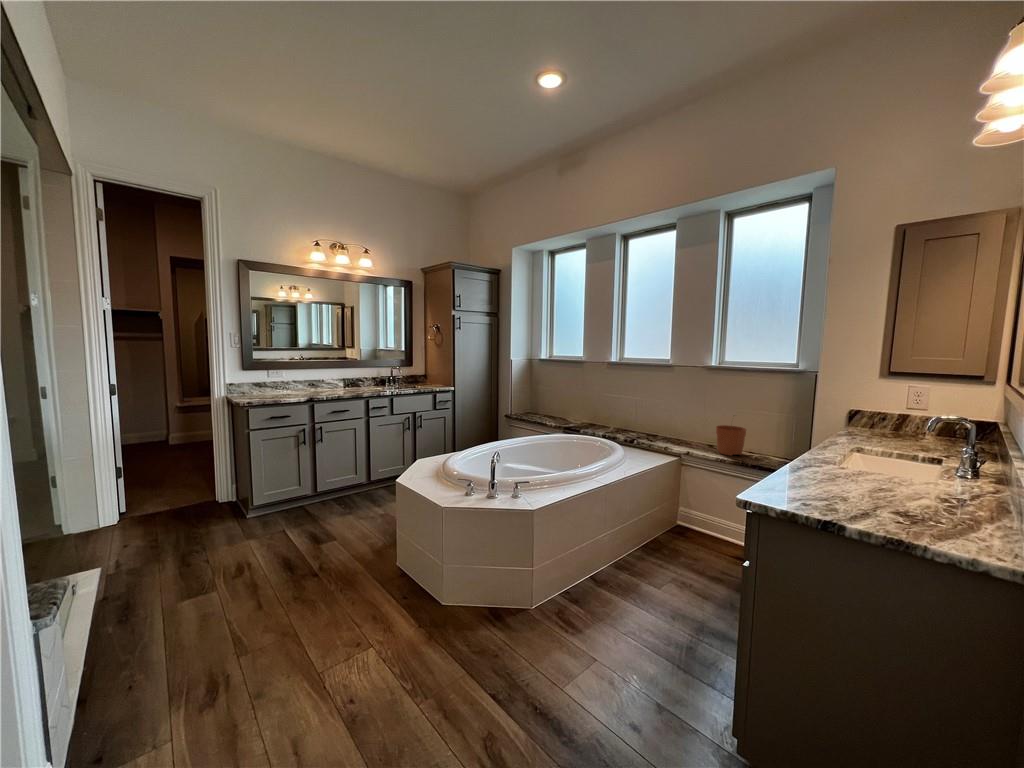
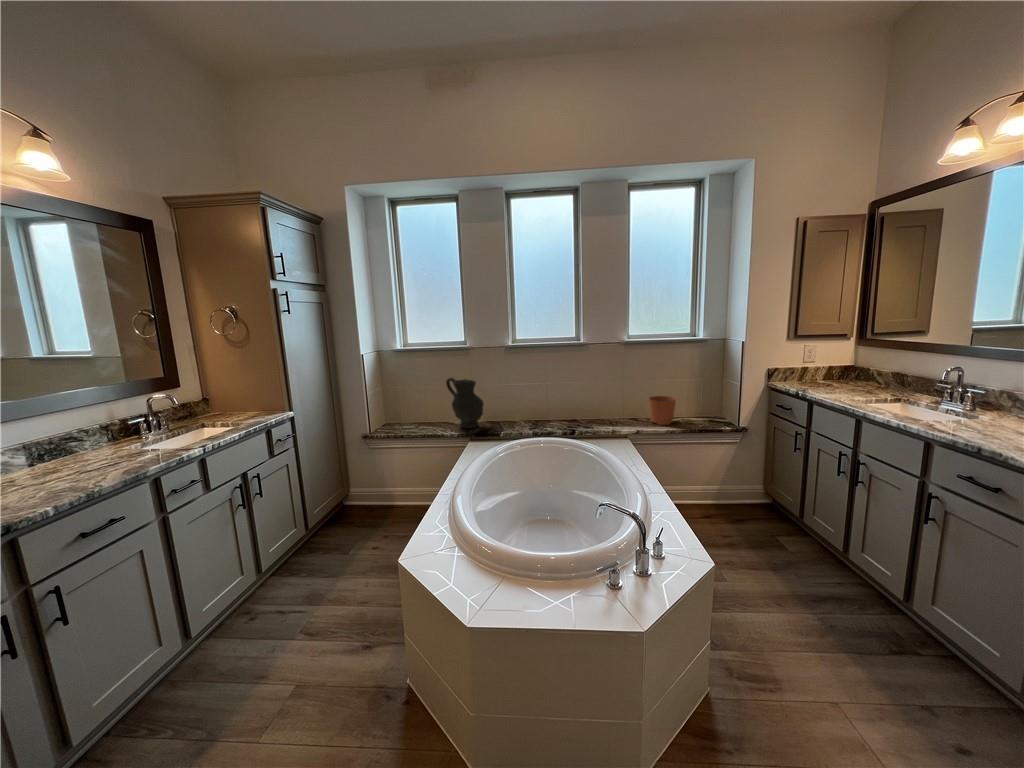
decorative vase: none [558,383,582,425] -> present [446,378,484,428]

